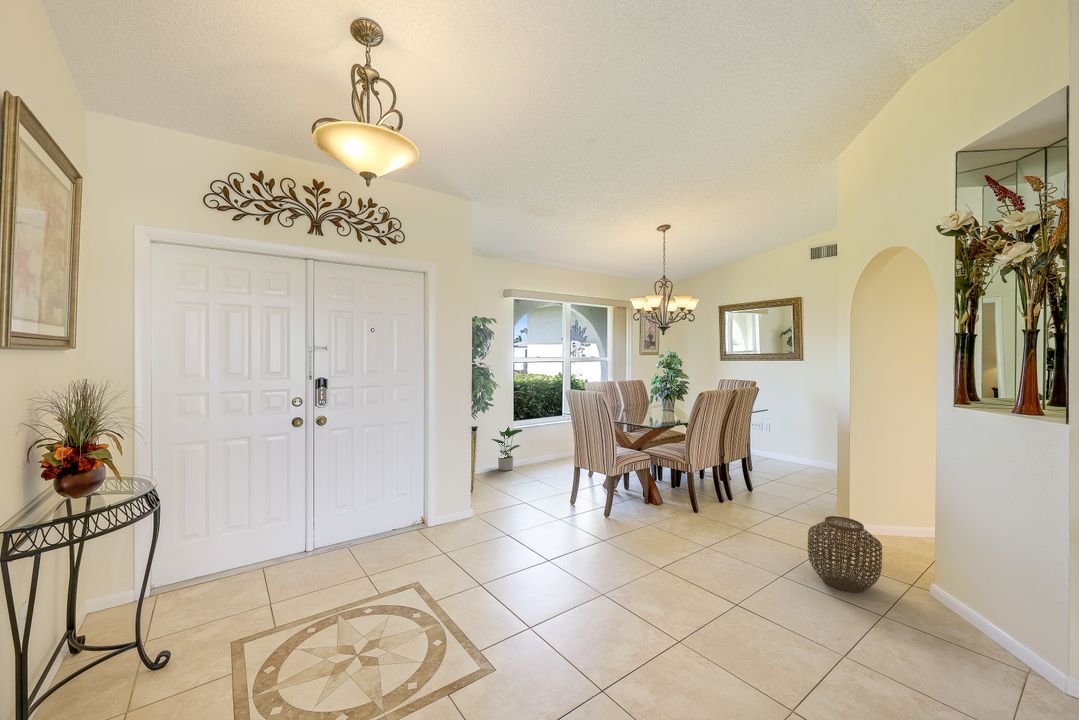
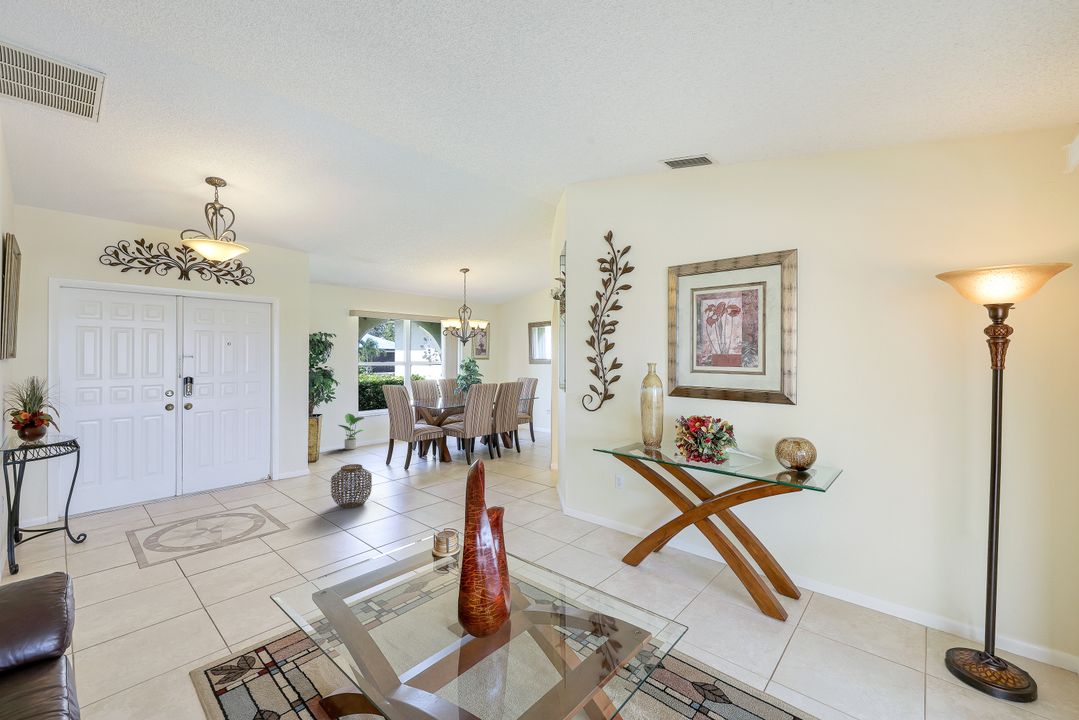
woven basket: present [808,516,882,593] -> present [331,464,372,508]

